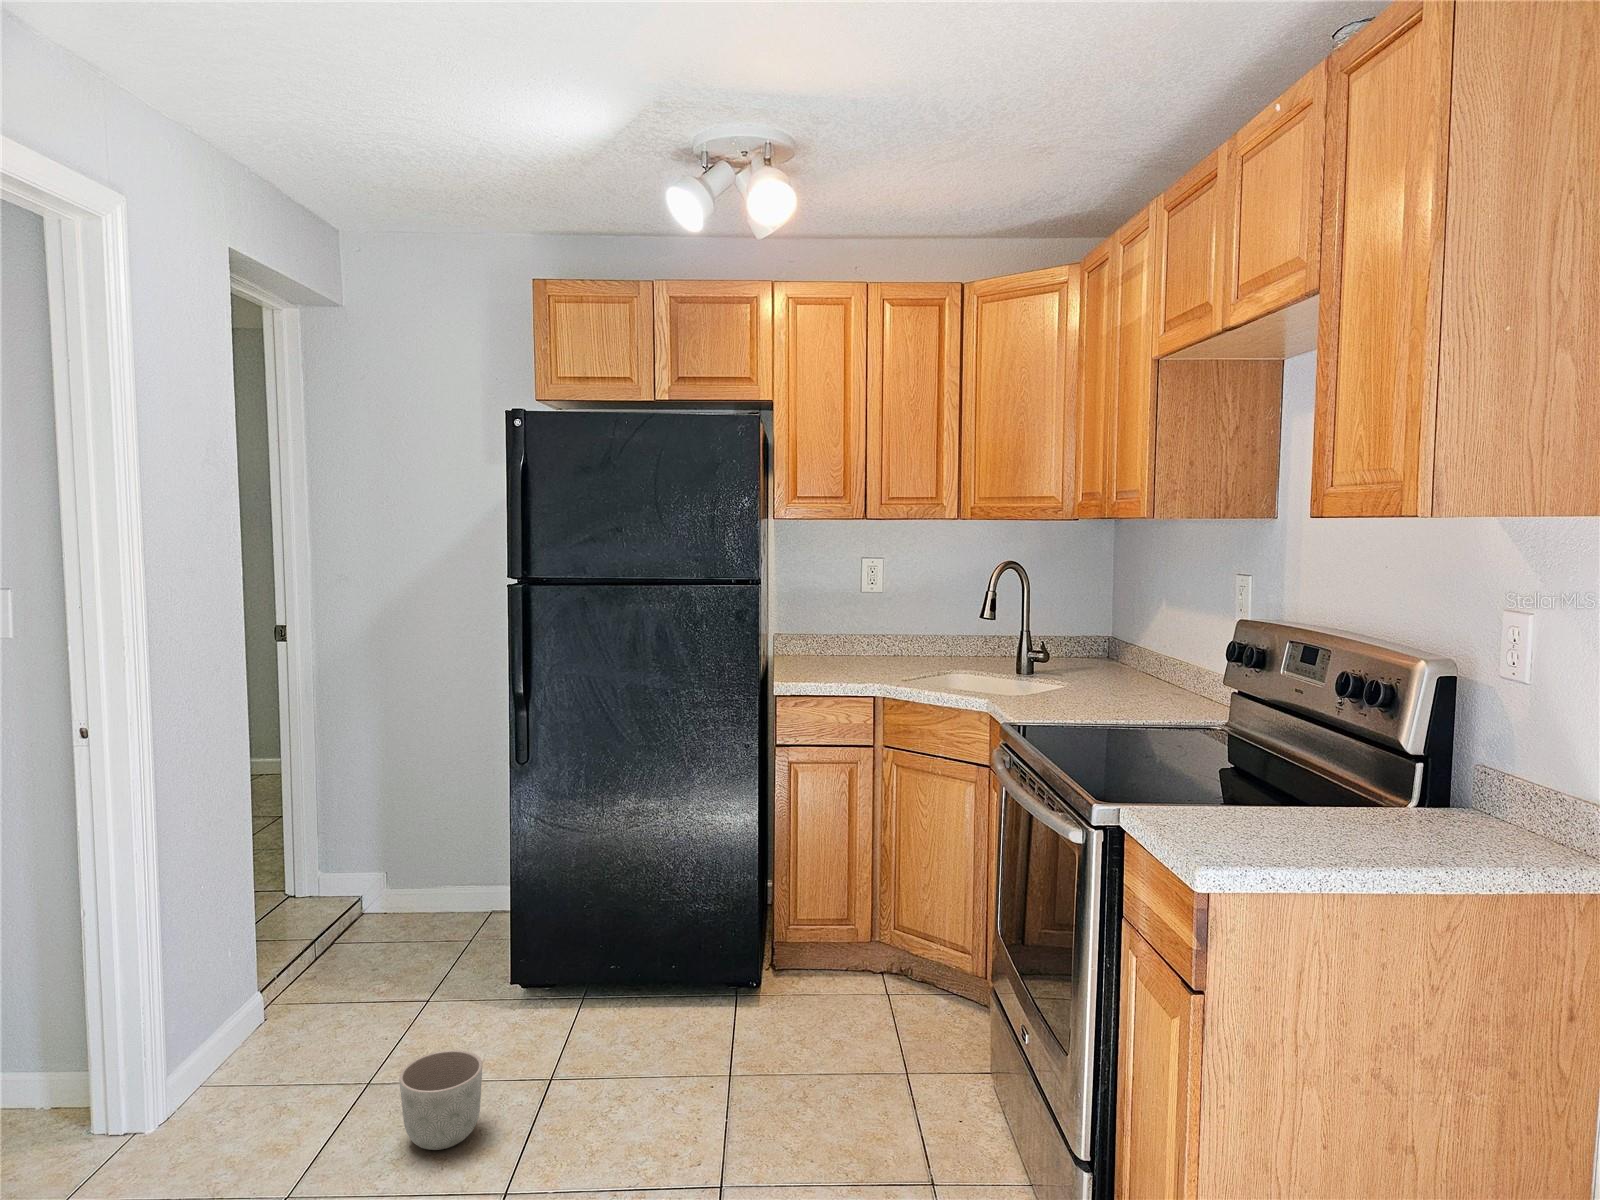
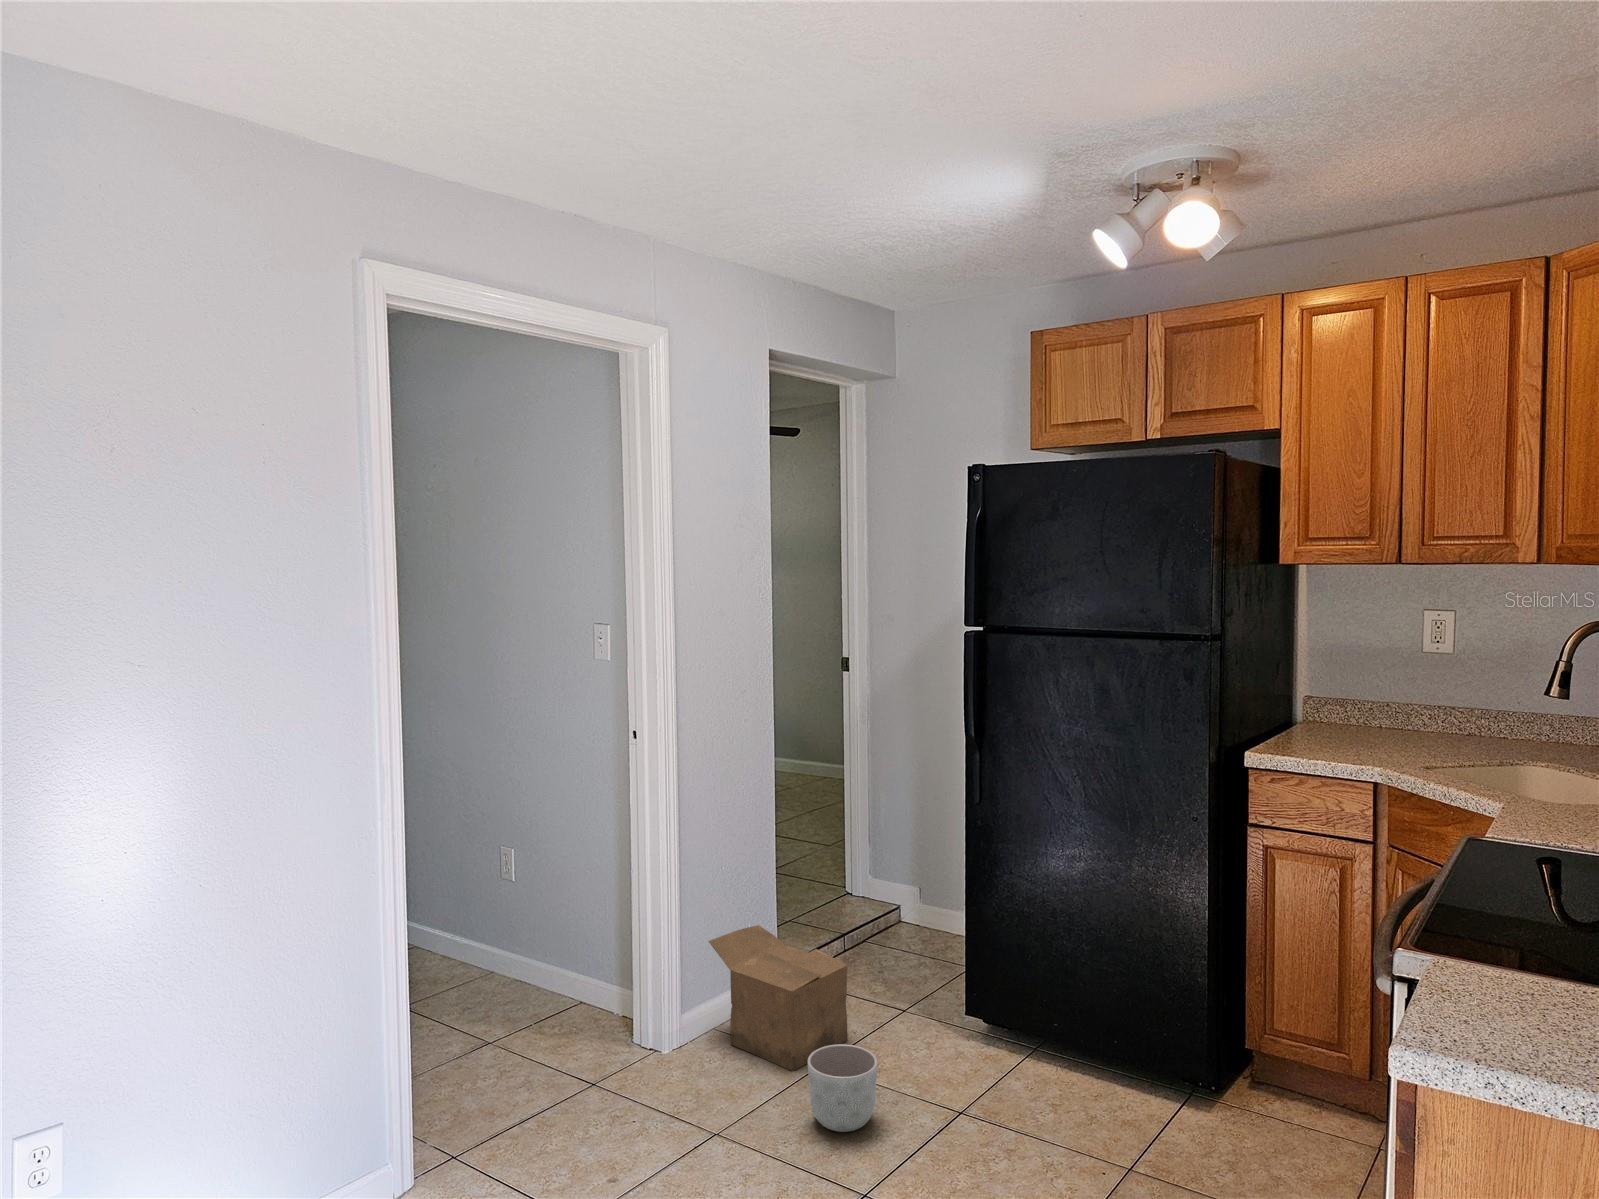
cardboard box: none [201,956,388,1108] -> present [709,925,848,1071]

